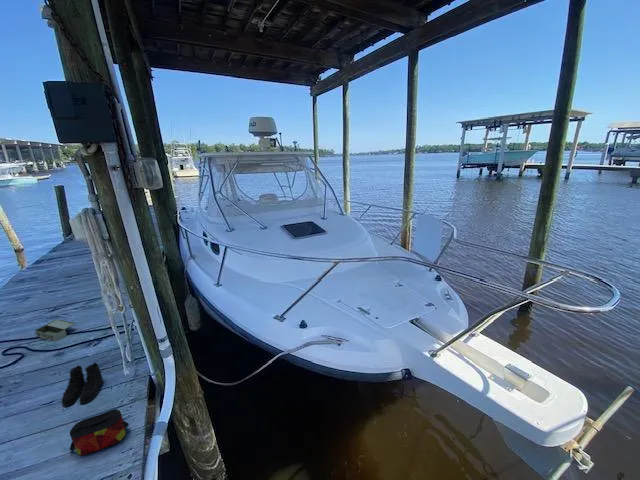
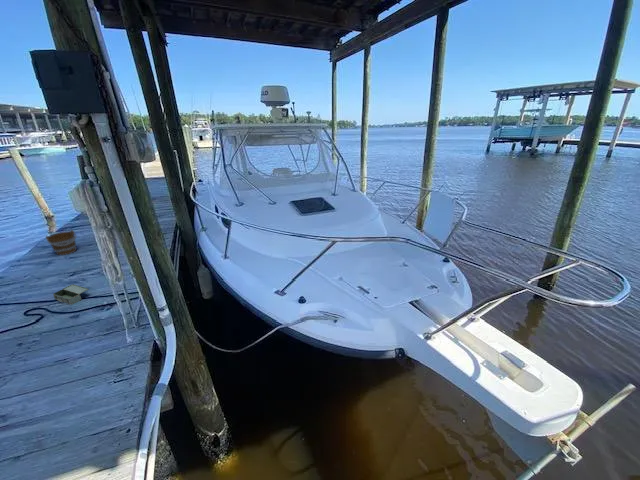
bucket: none [25,262,59,289] -> present [46,230,76,255]
boots: present [62,363,103,407] -> none [74,326,111,365]
bag: present [70,410,129,456] -> none [77,370,131,409]

